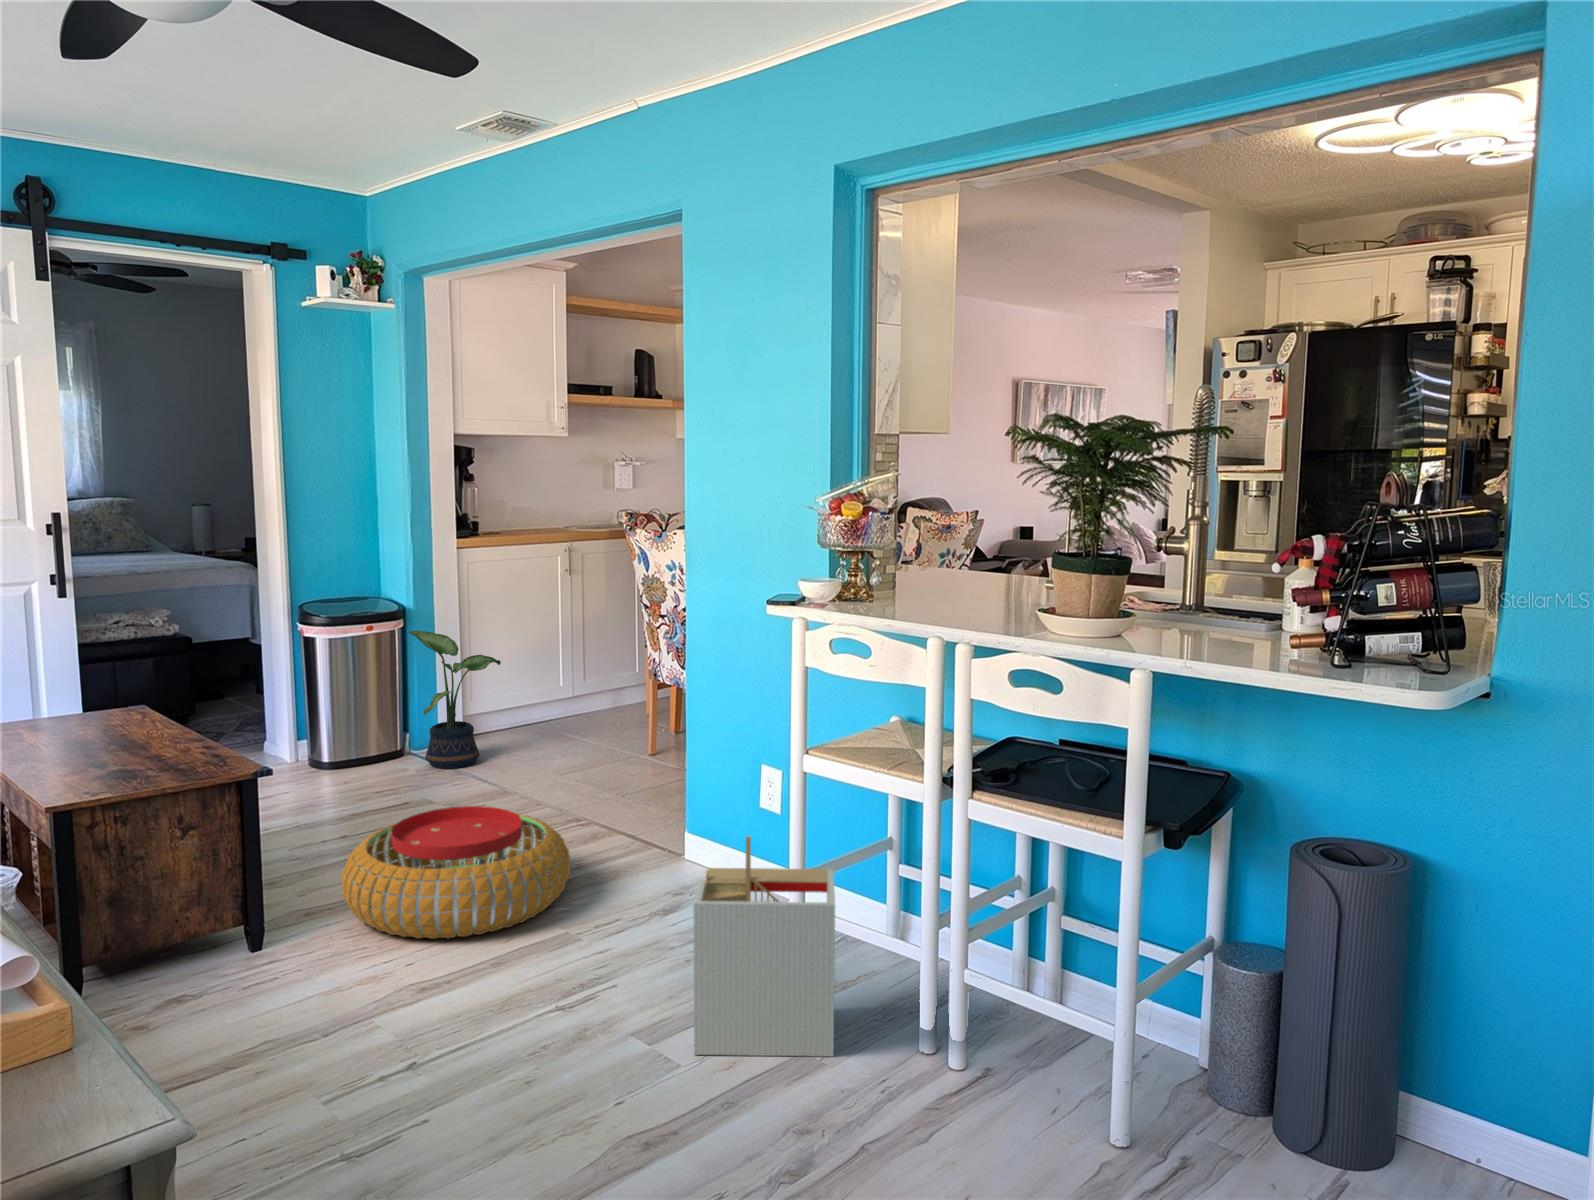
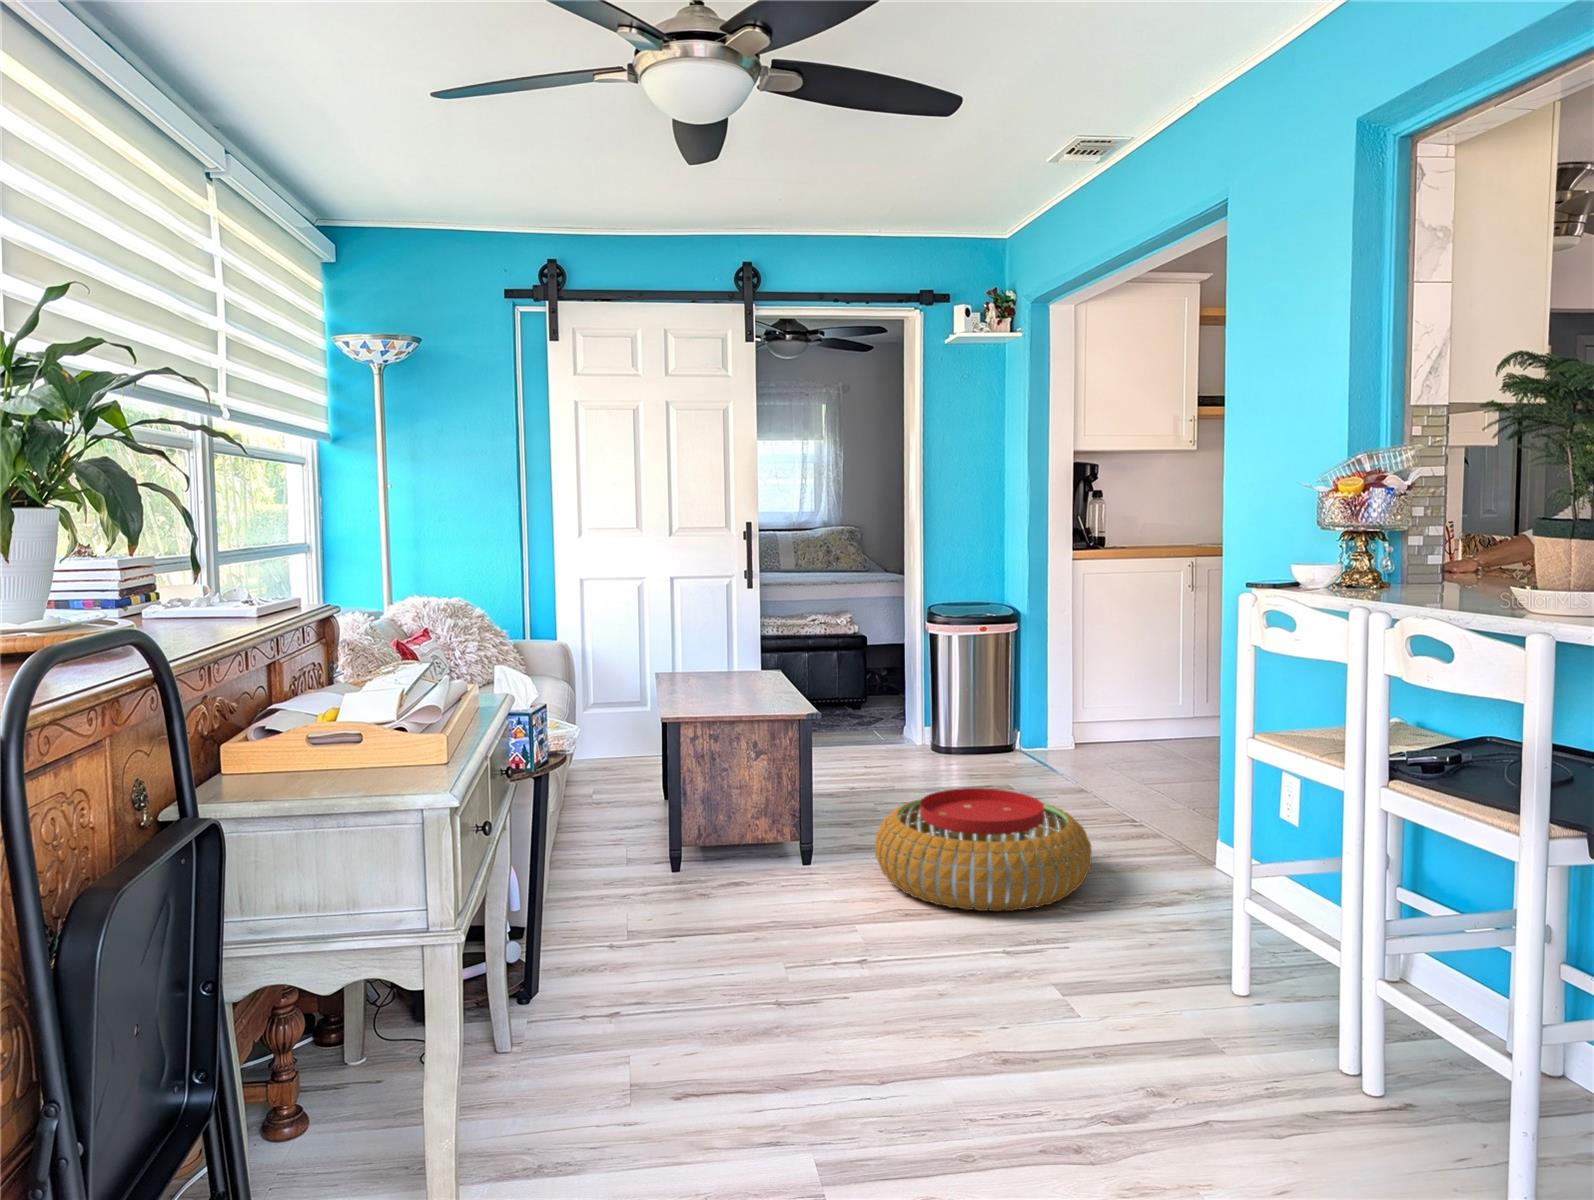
potted plant: present [409,630,501,769] -> none [1021,635,1105,768]
storage bin: present [693,836,835,1057] -> none [1120,844,1324,1138]

